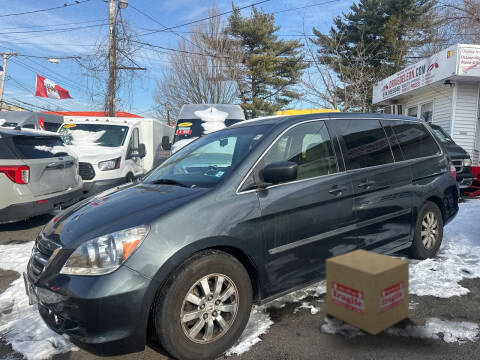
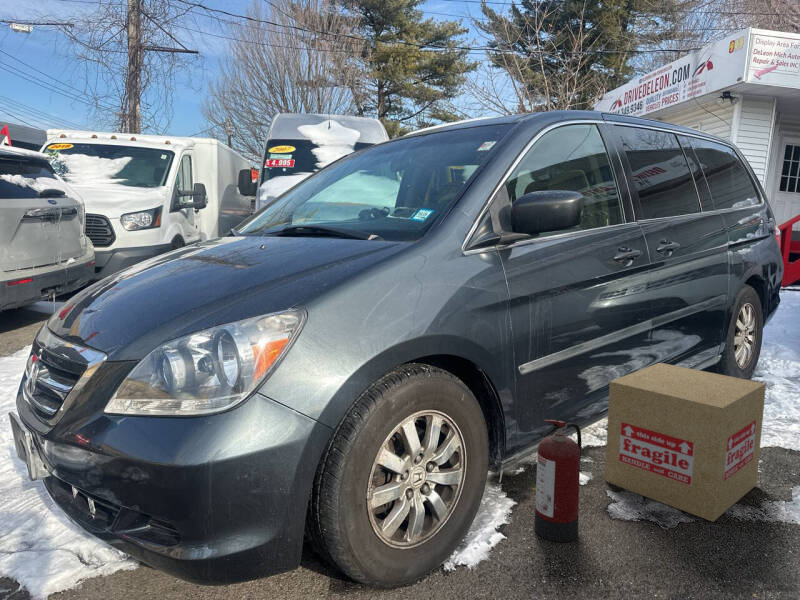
fire extinguisher: none [278,280,303,343] -> present [534,420,581,542]

